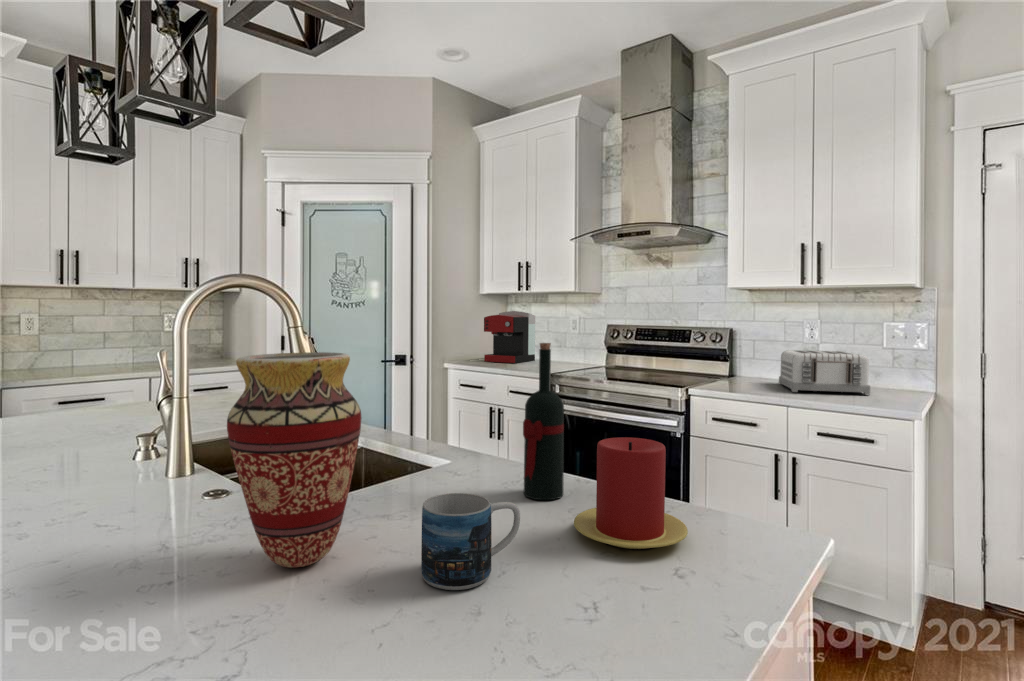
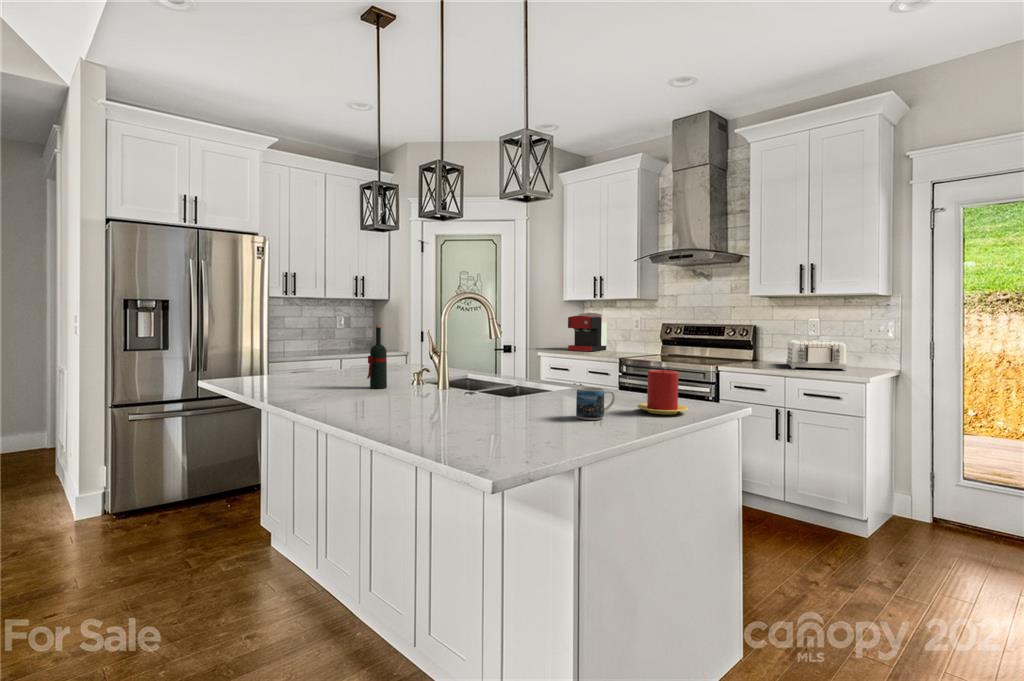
wine bottle: present [523,343,564,500] -> present [367,325,387,389]
vase: present [227,352,361,568] -> none [500,331,550,415]

